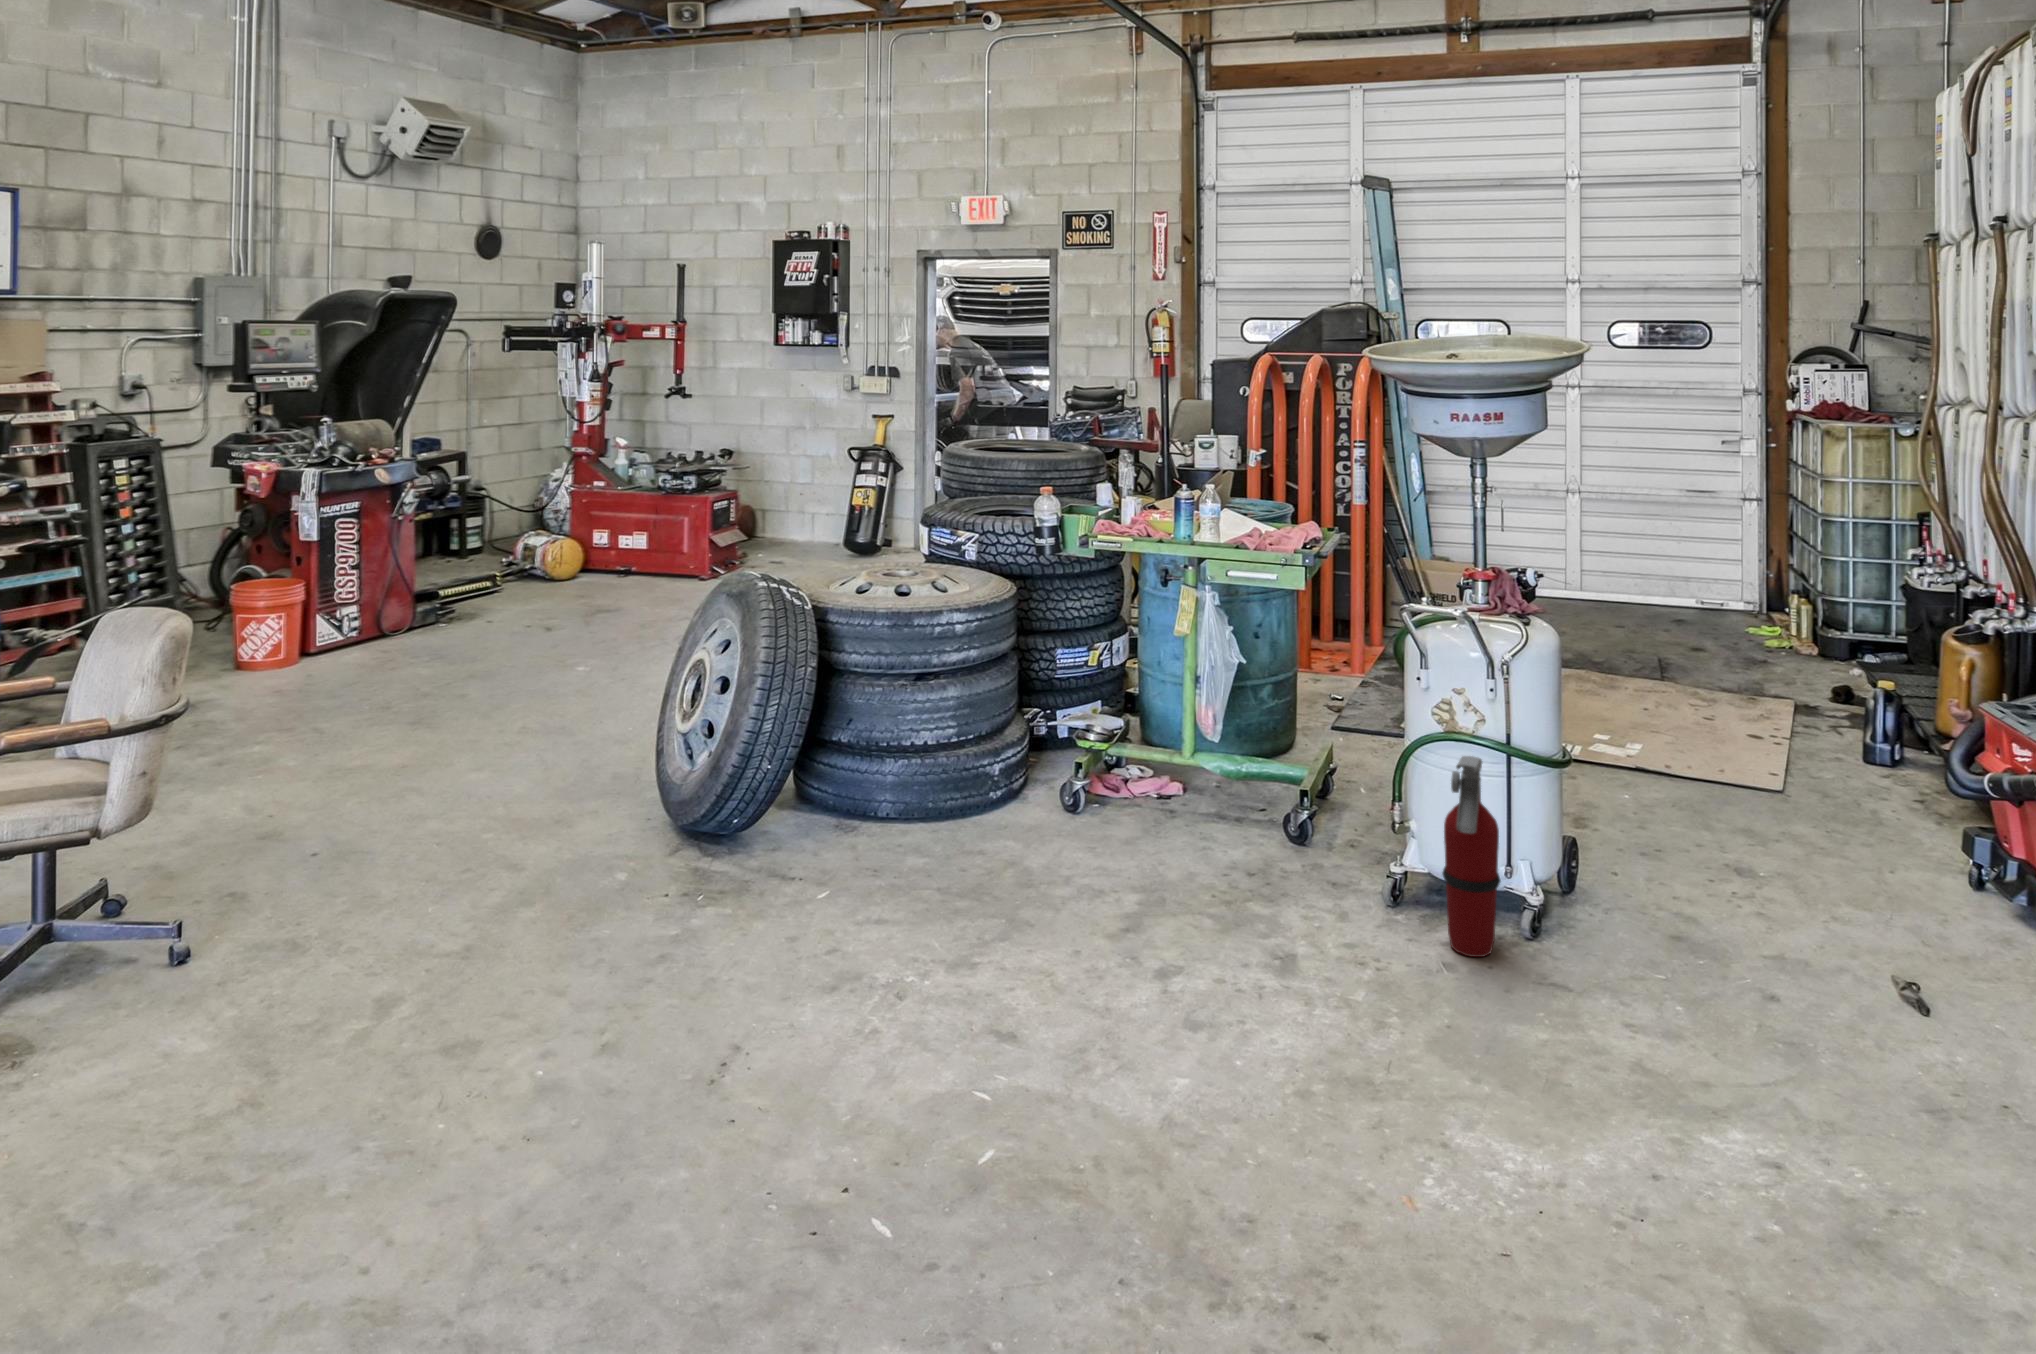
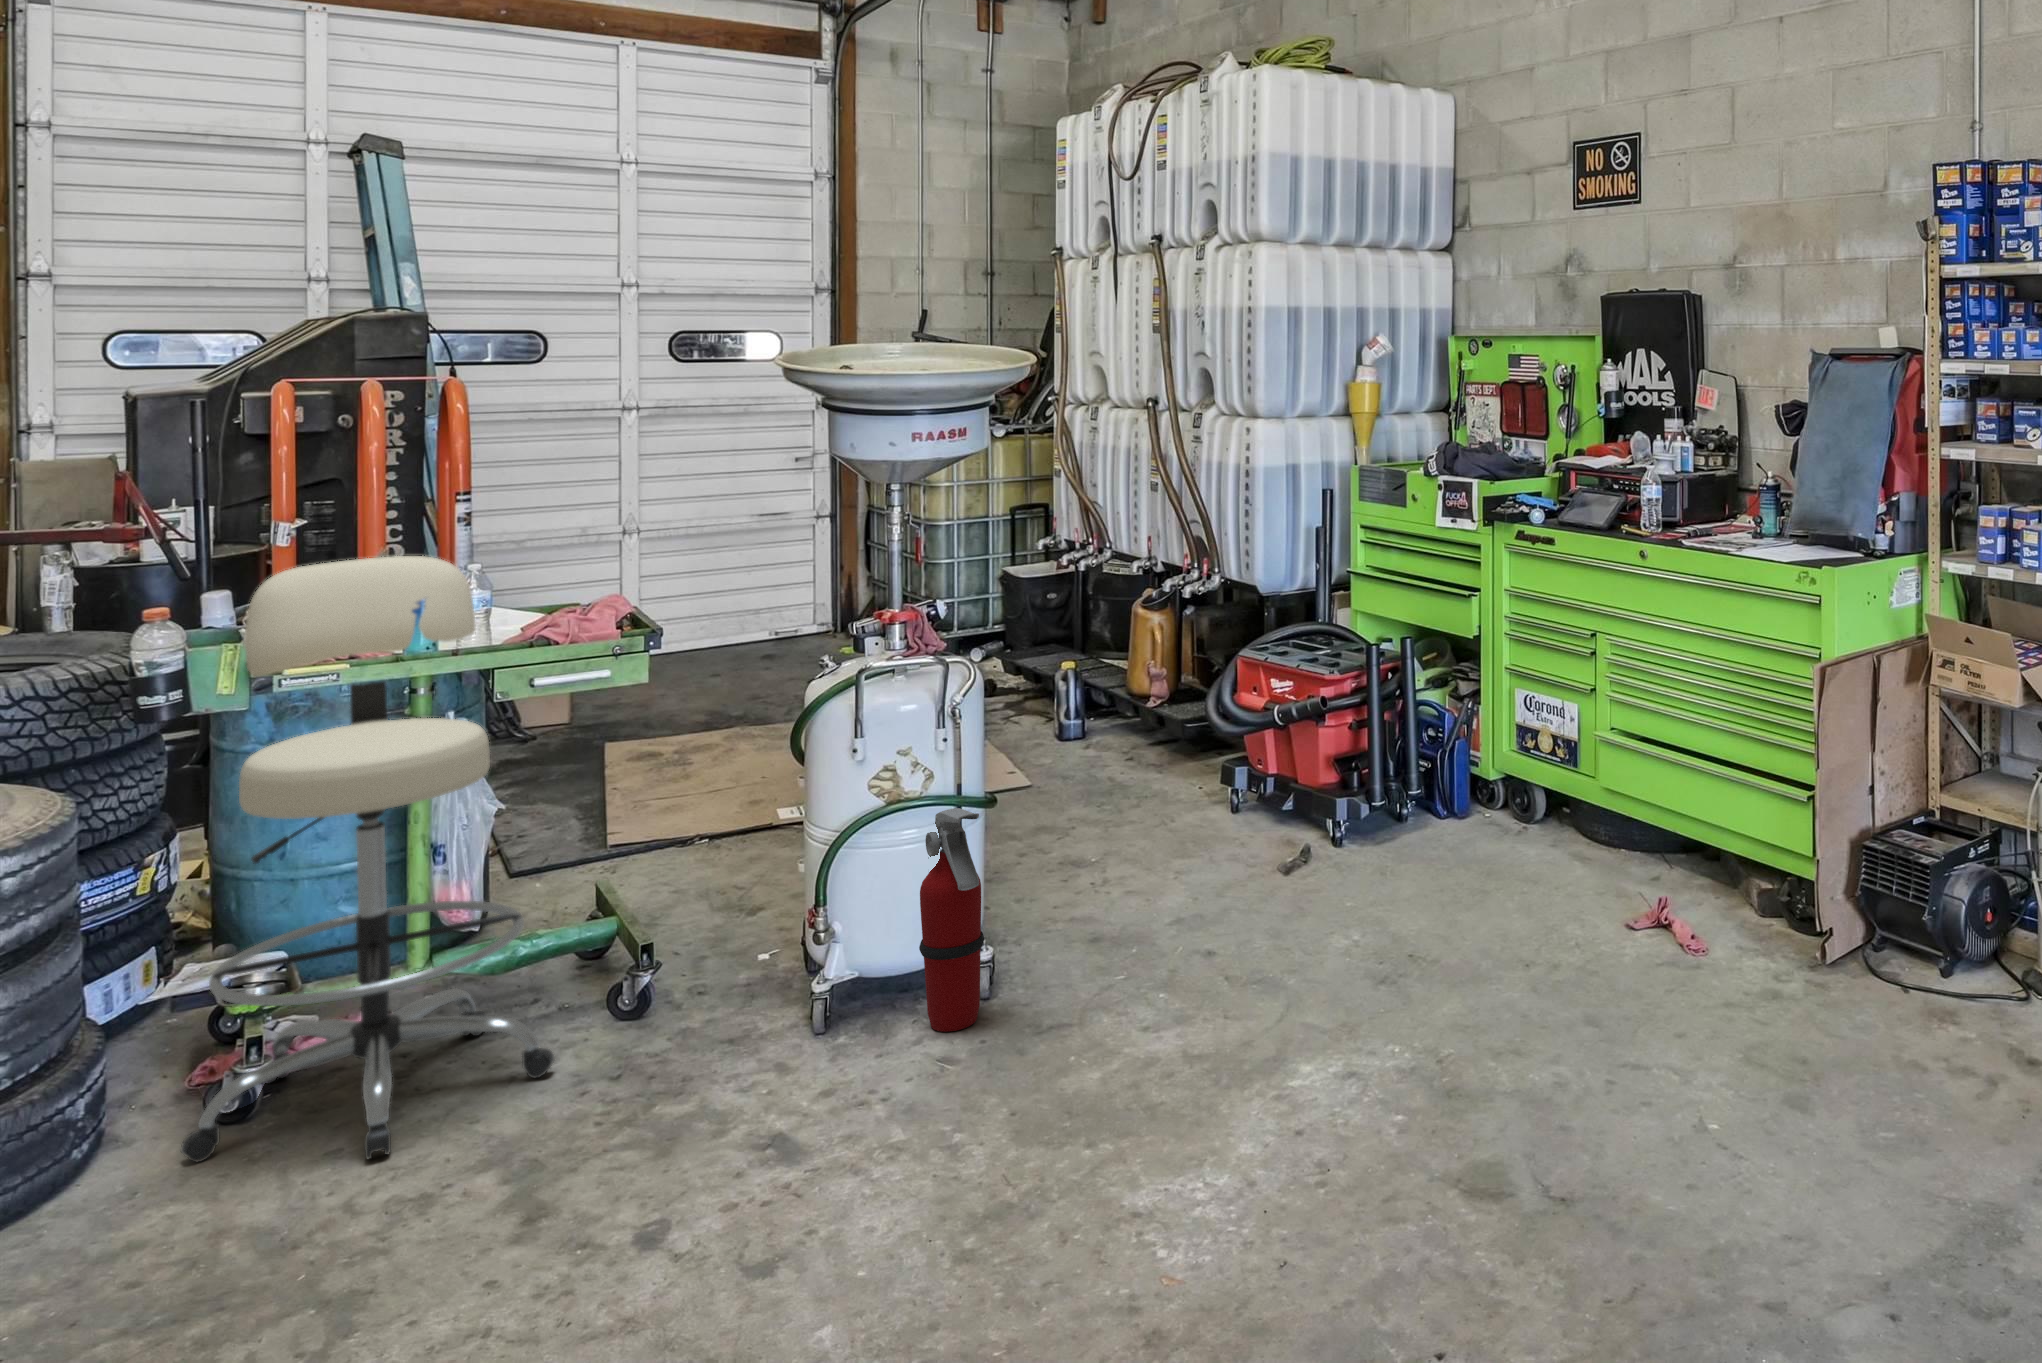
stool: none [1029,468,1218,863] -> present [181,556,554,1162]

